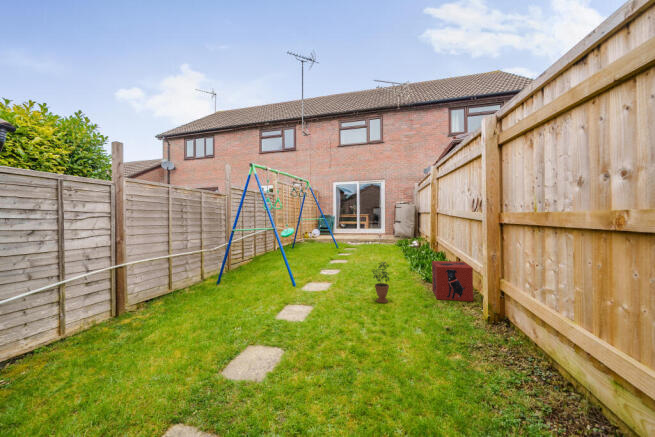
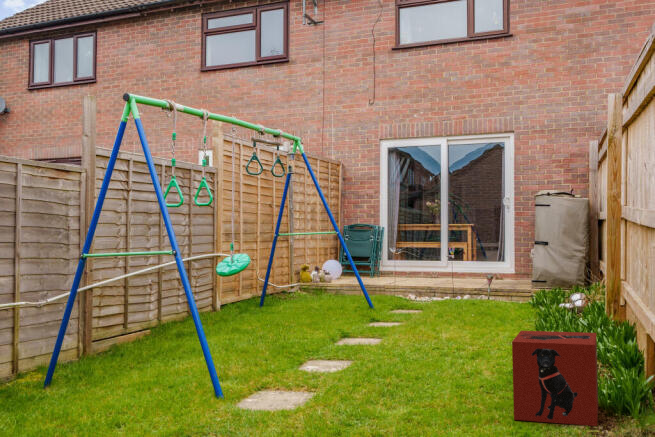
potted plant: present [372,262,389,303] -> none [358,323,400,423]

